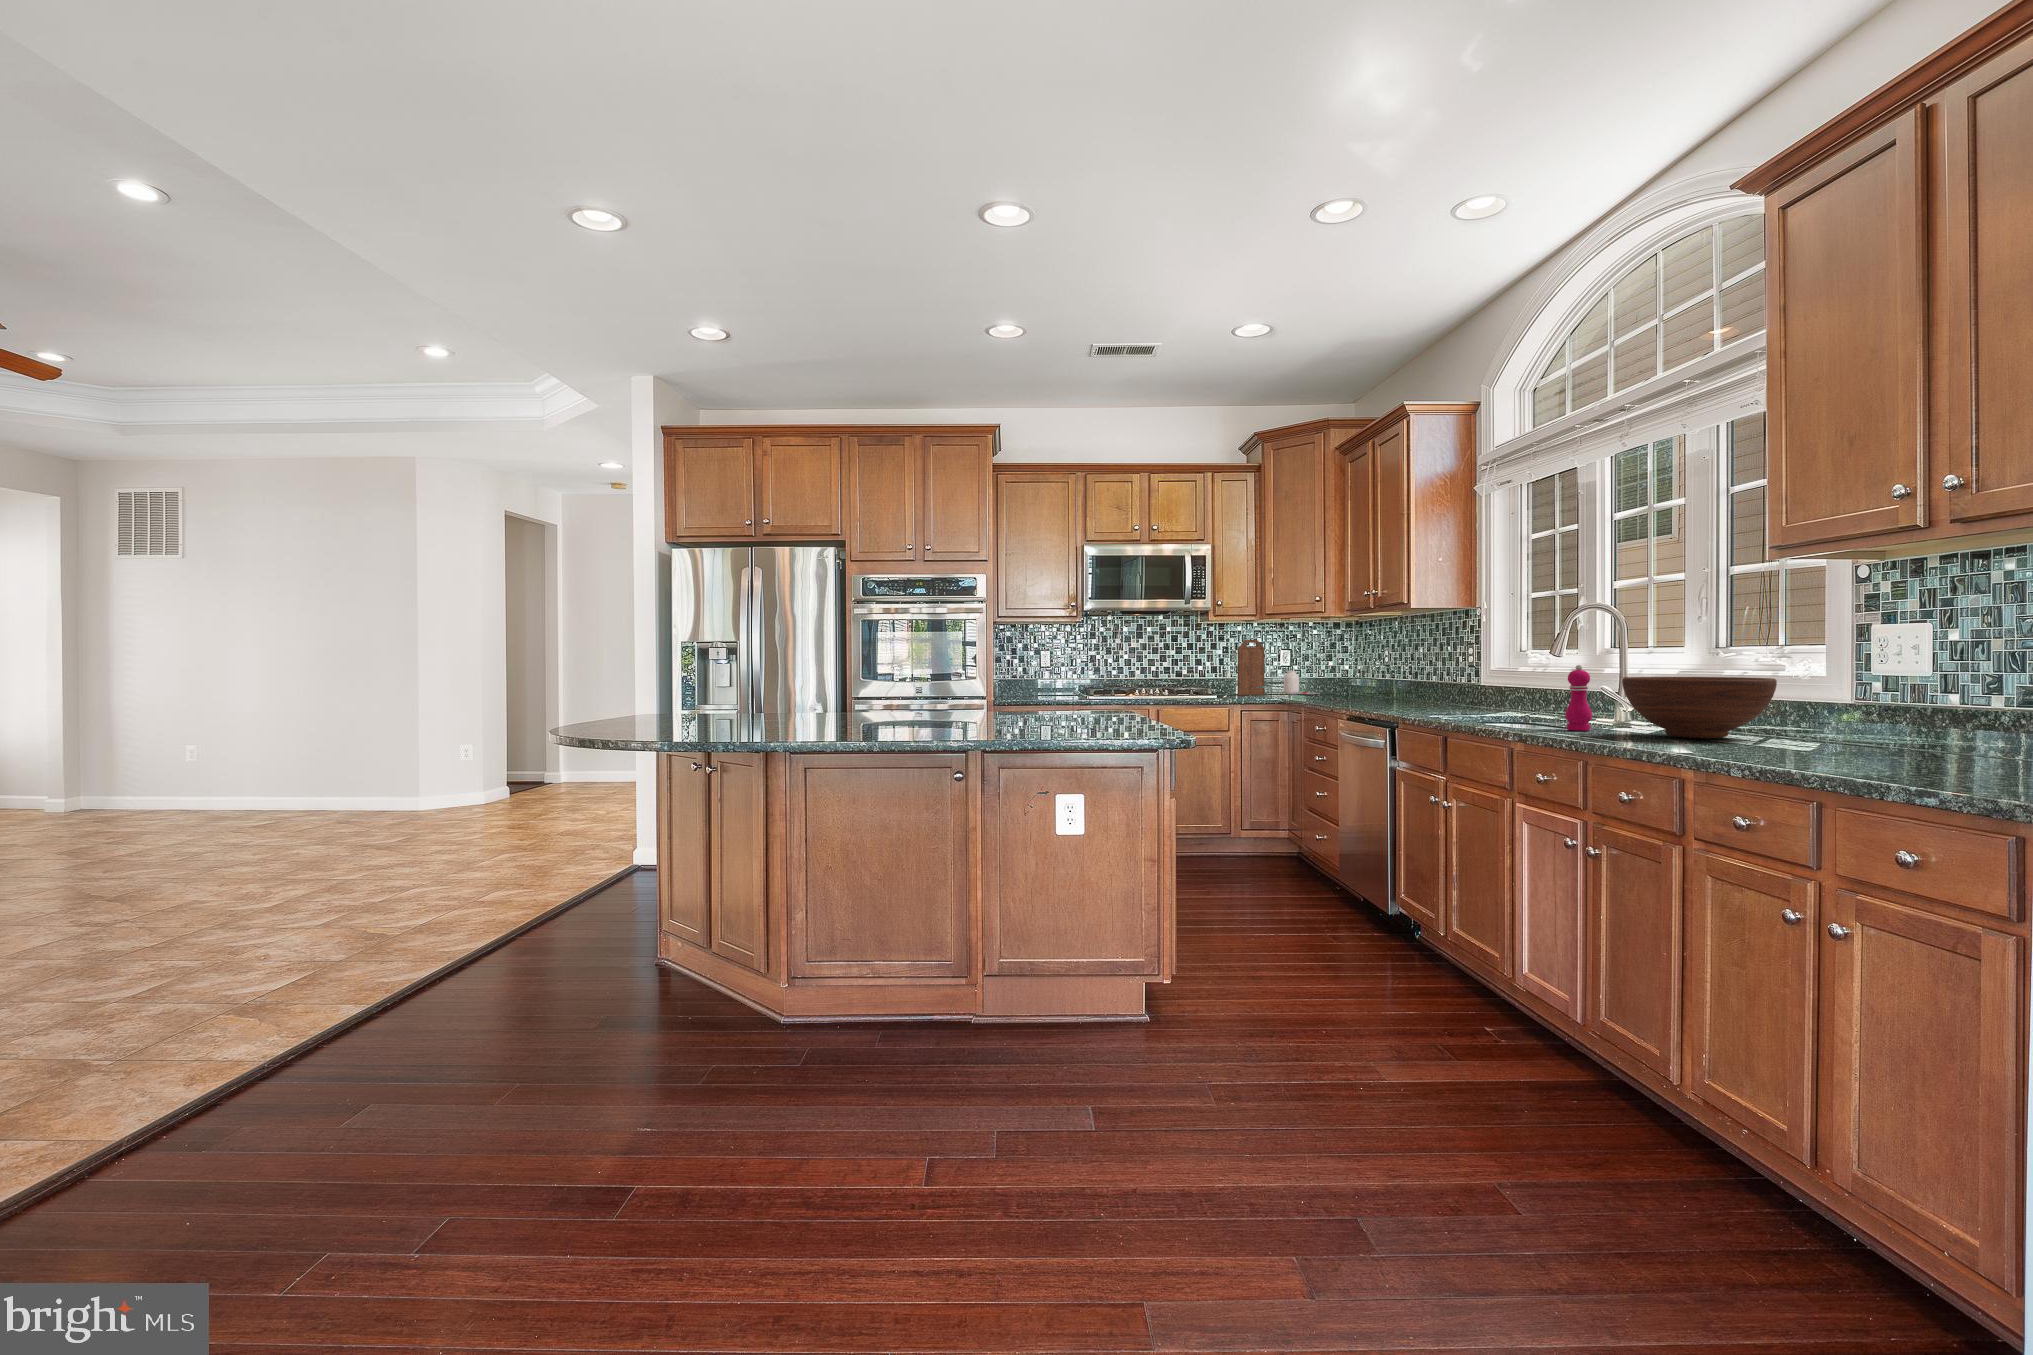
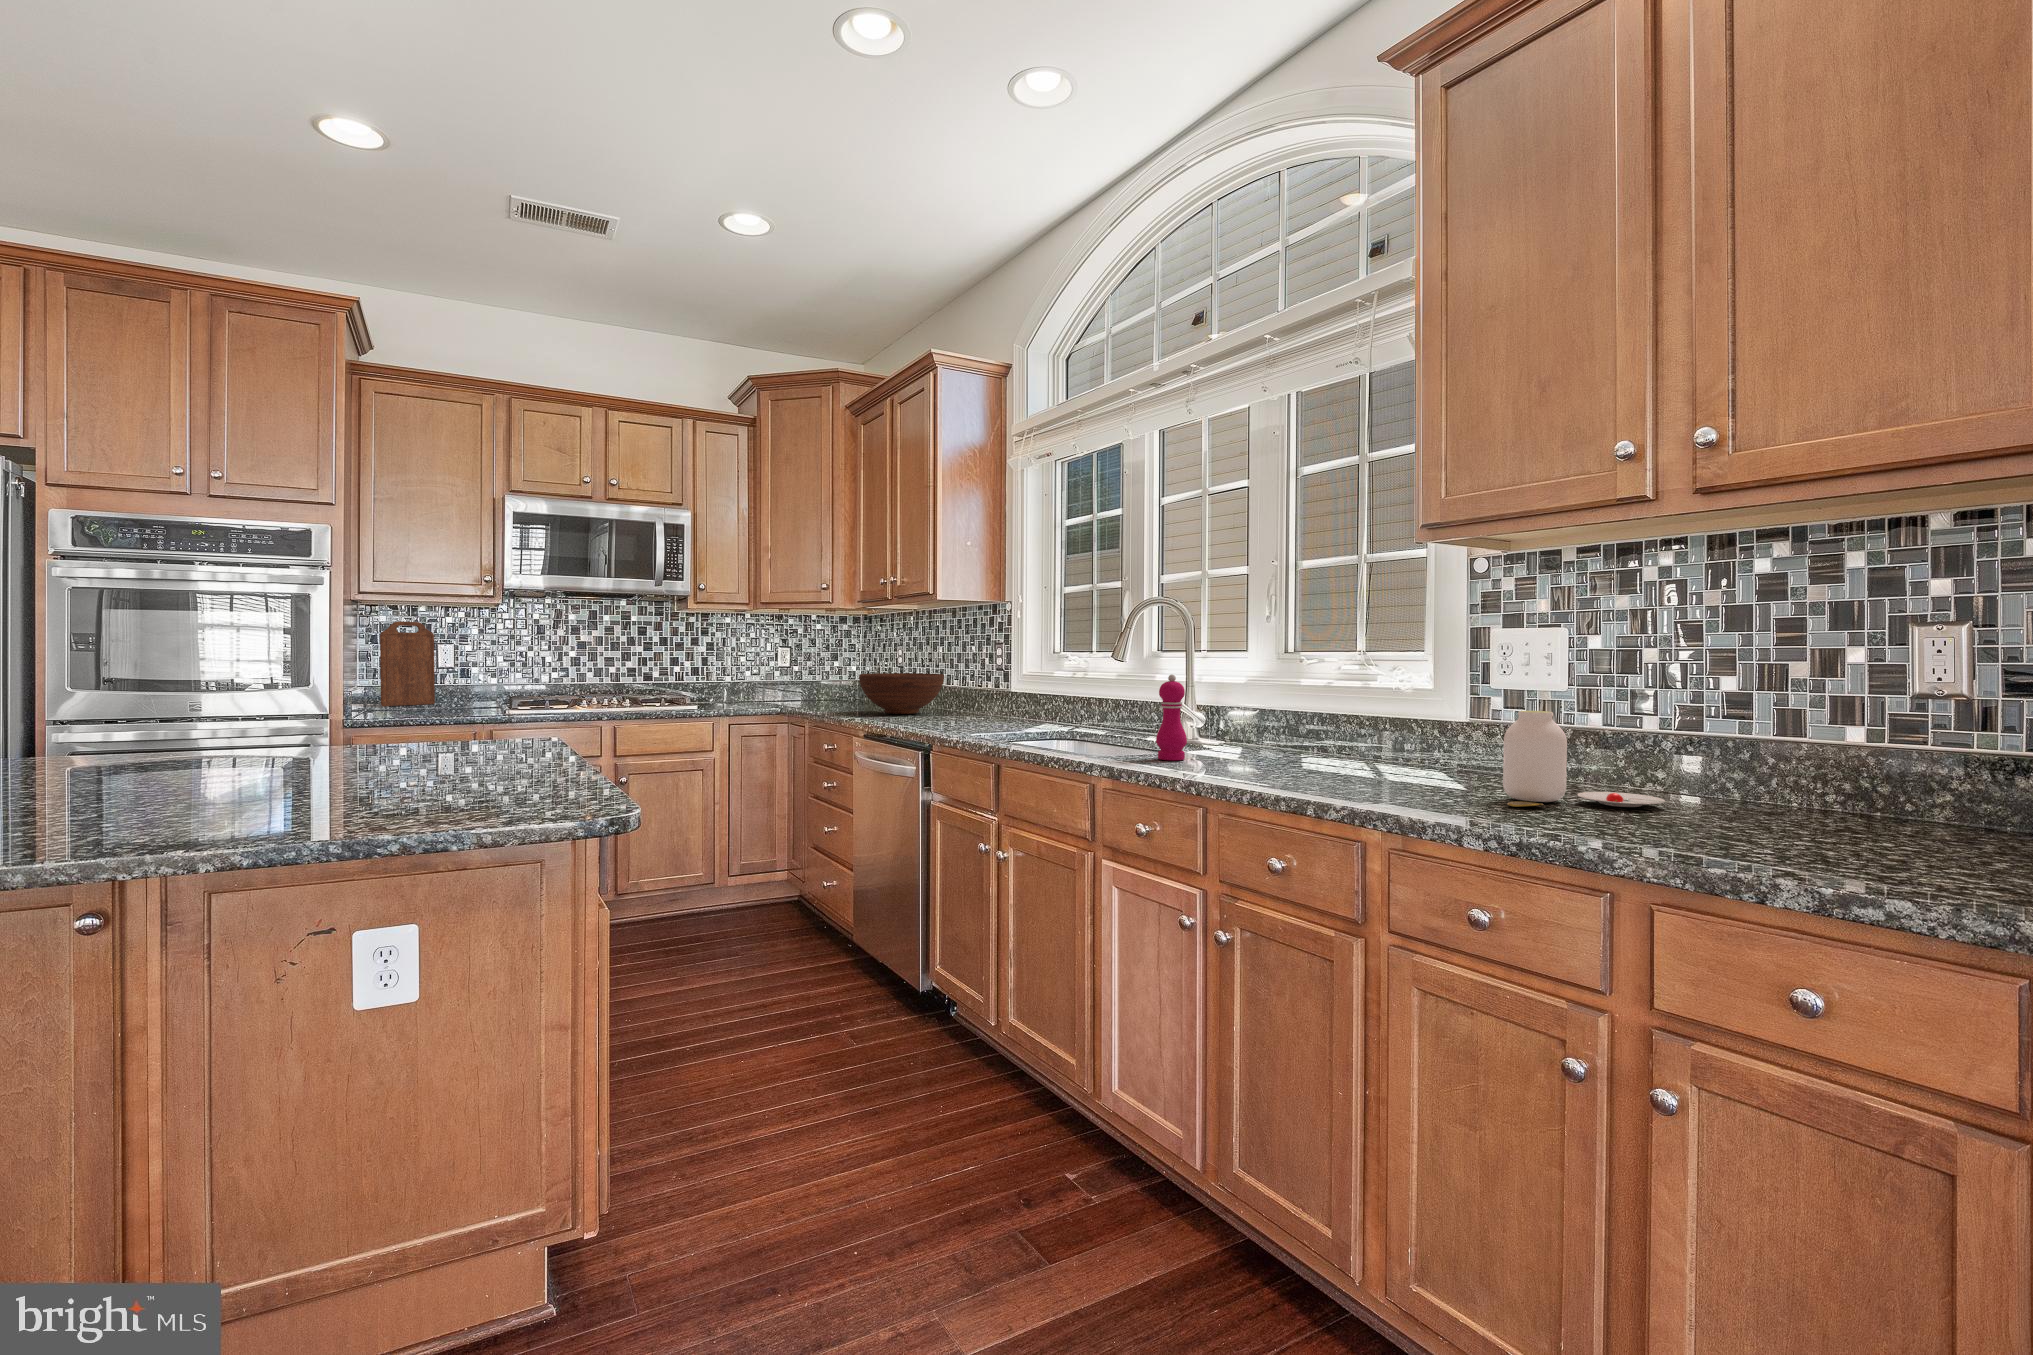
cutting board: present [1238,640,1265,695] -> present [380,621,435,706]
jar: present [1279,671,1317,695] -> present [1503,711,1675,807]
fruit bowl: present [1622,677,1777,738] -> present [859,673,944,714]

